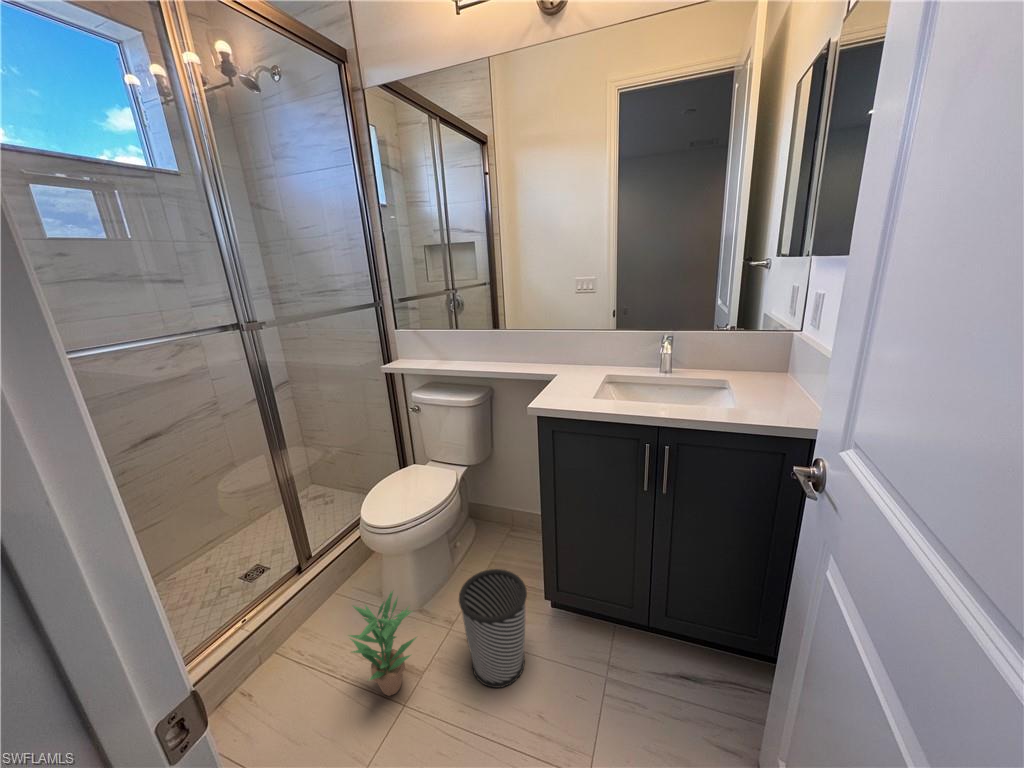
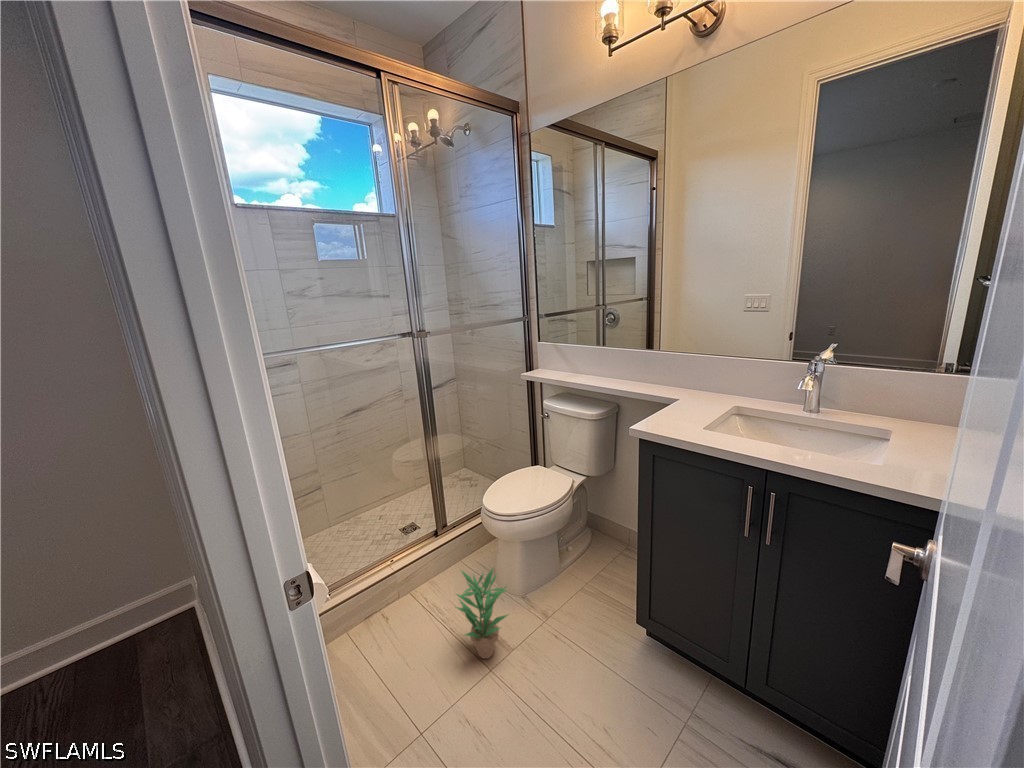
wastebasket: present [459,569,527,688] -> none [548,576,613,690]

